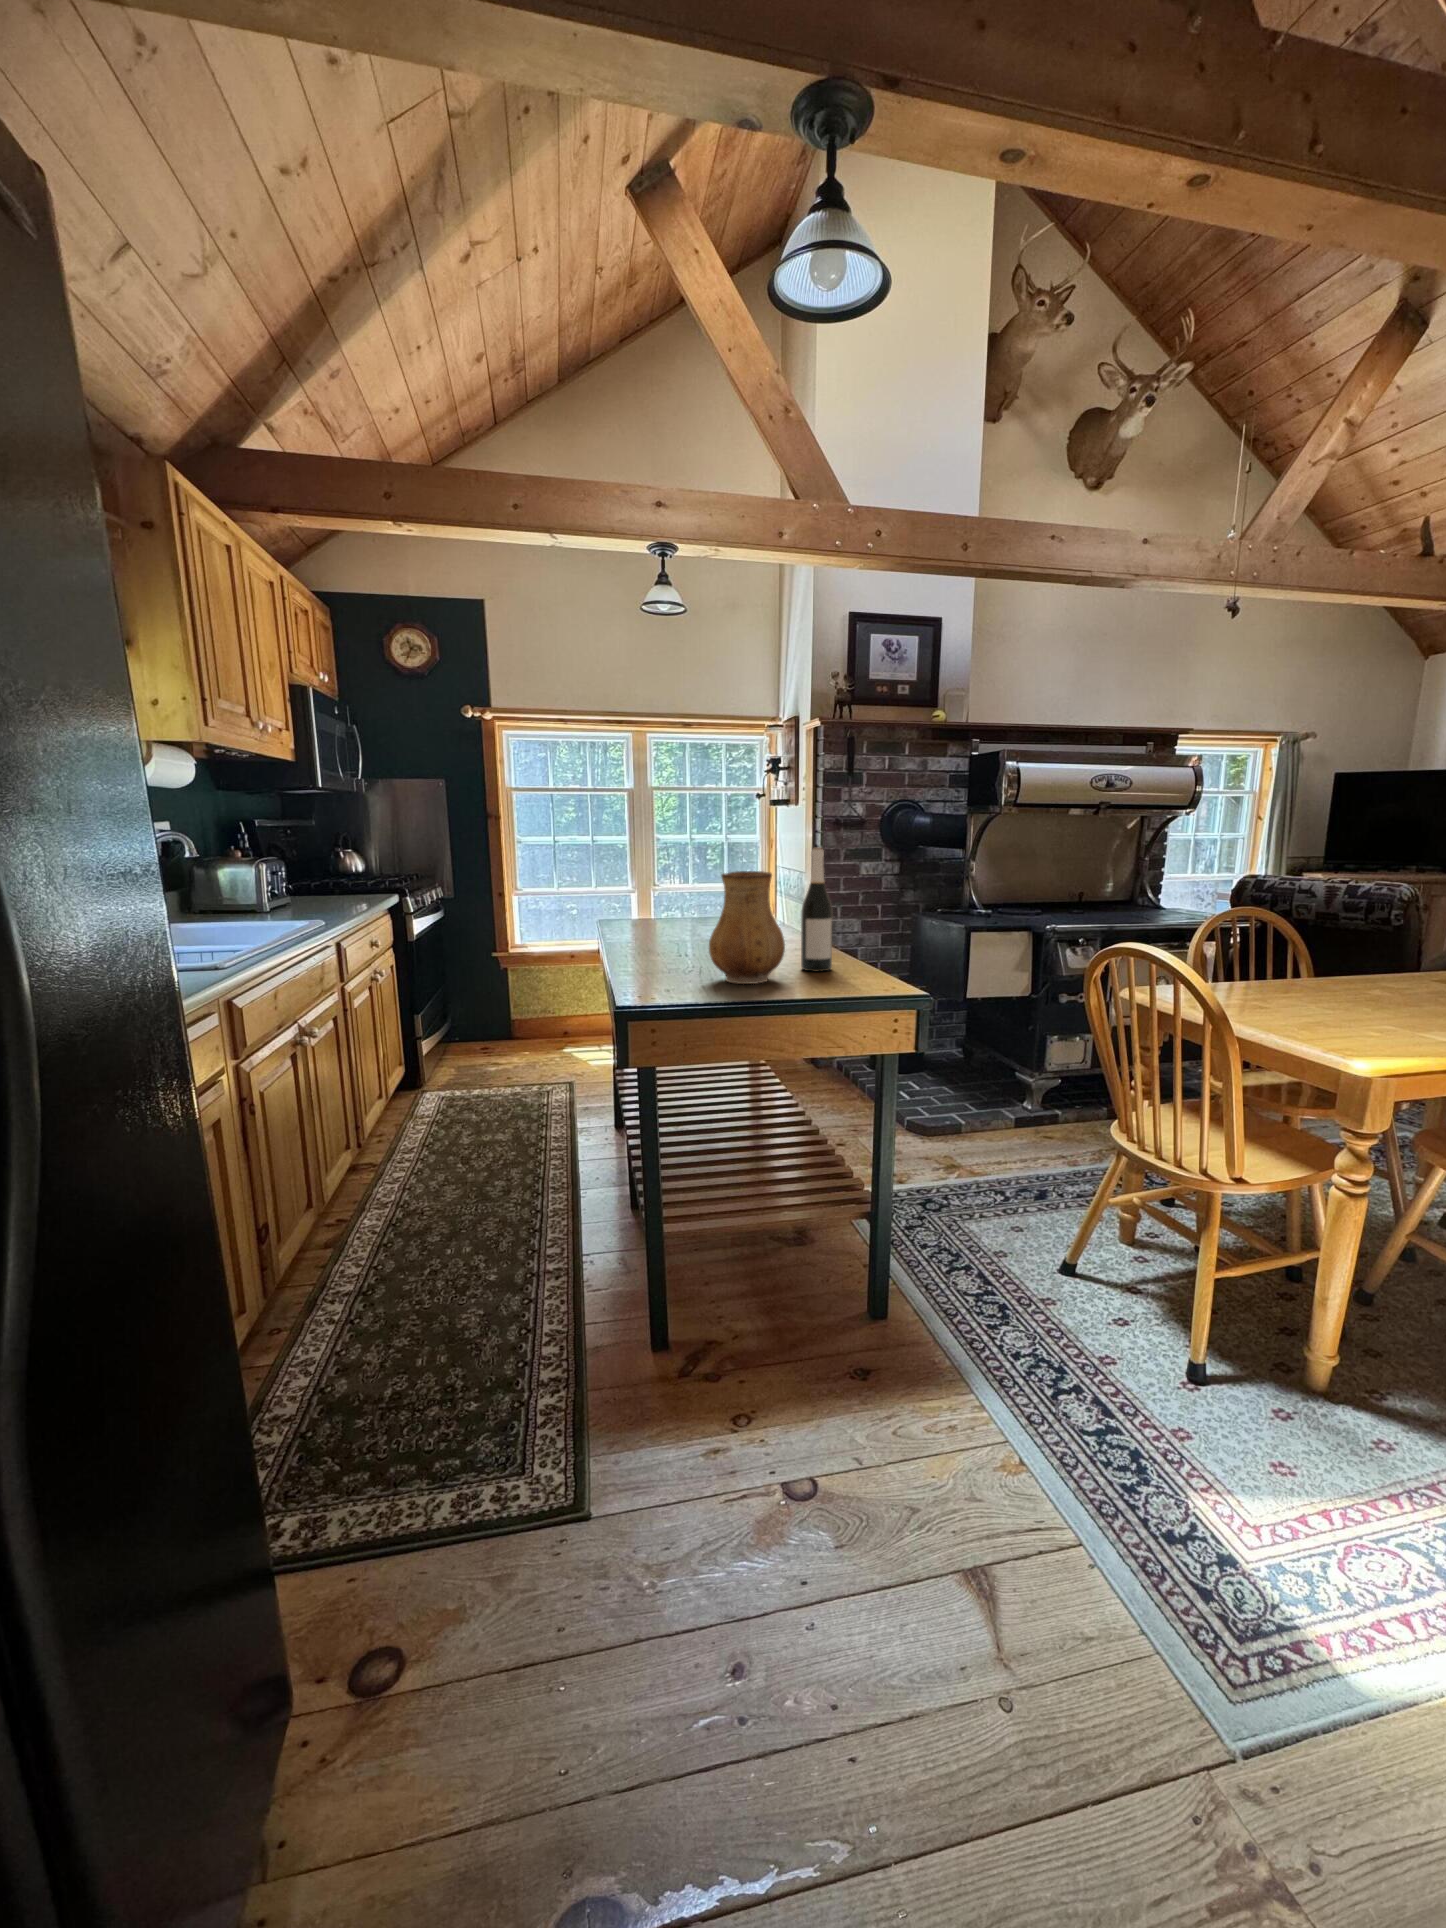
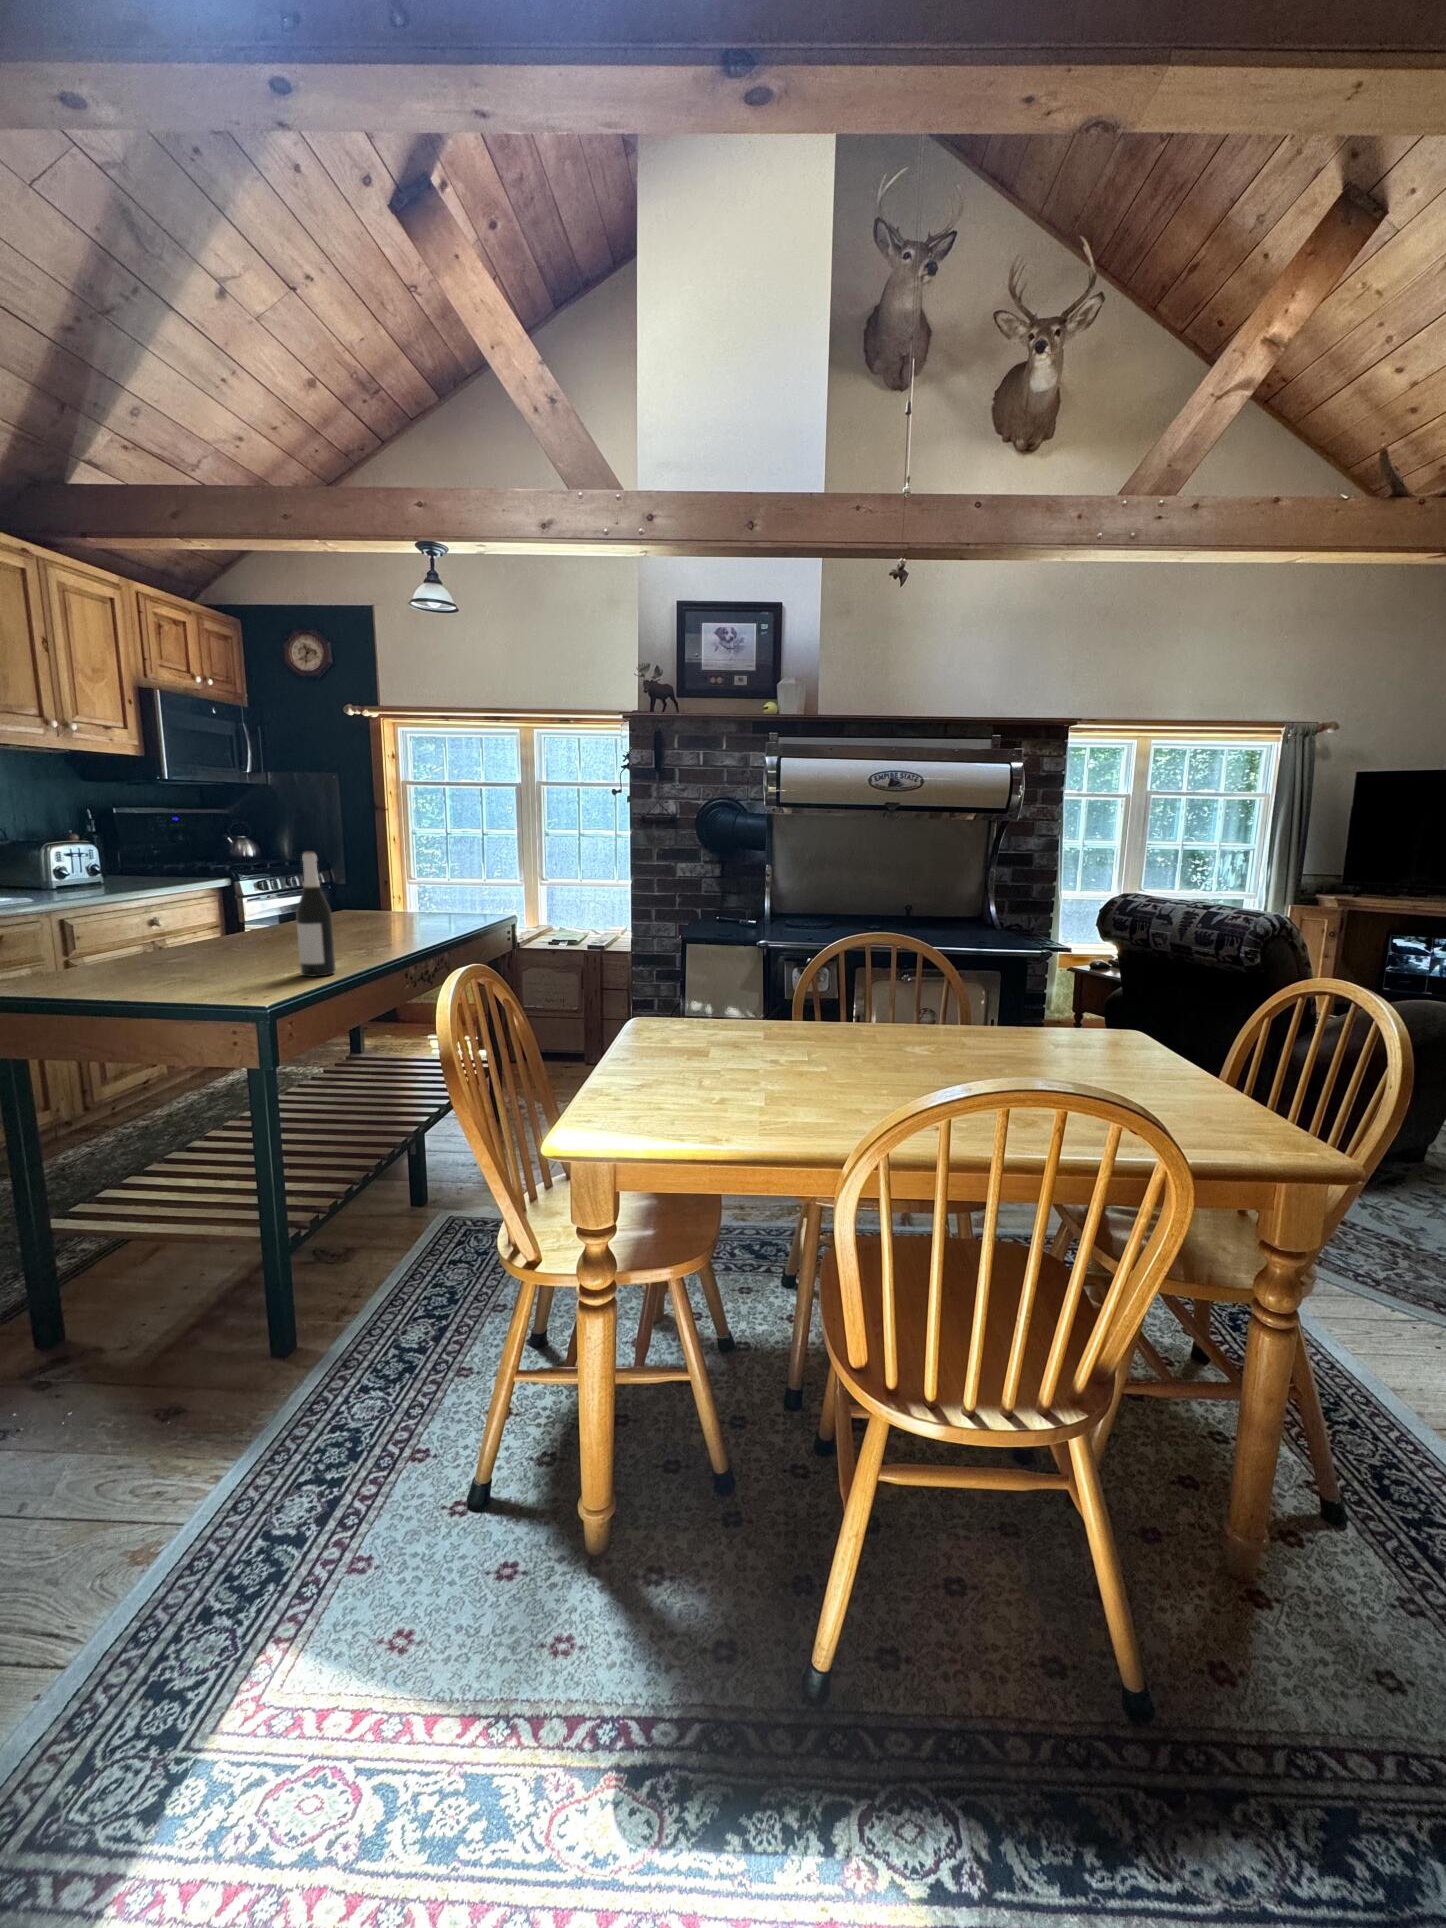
ceramic pitcher: present [709,871,785,984] -> none [163,873,253,985]

